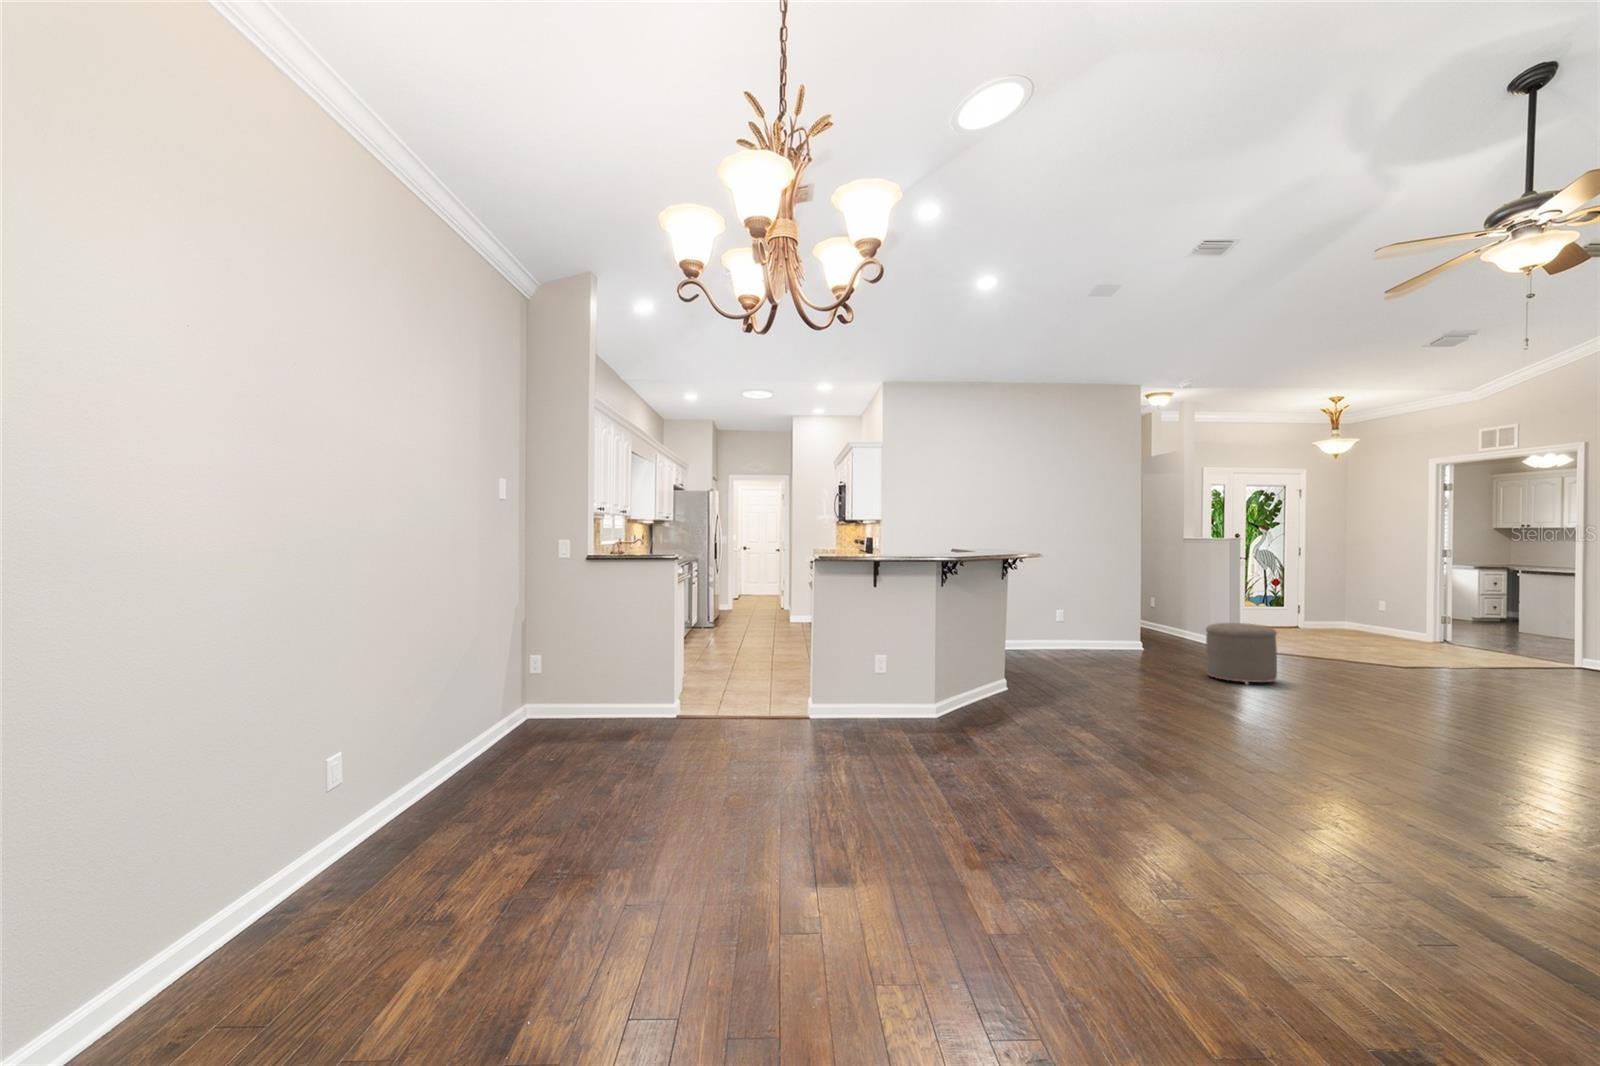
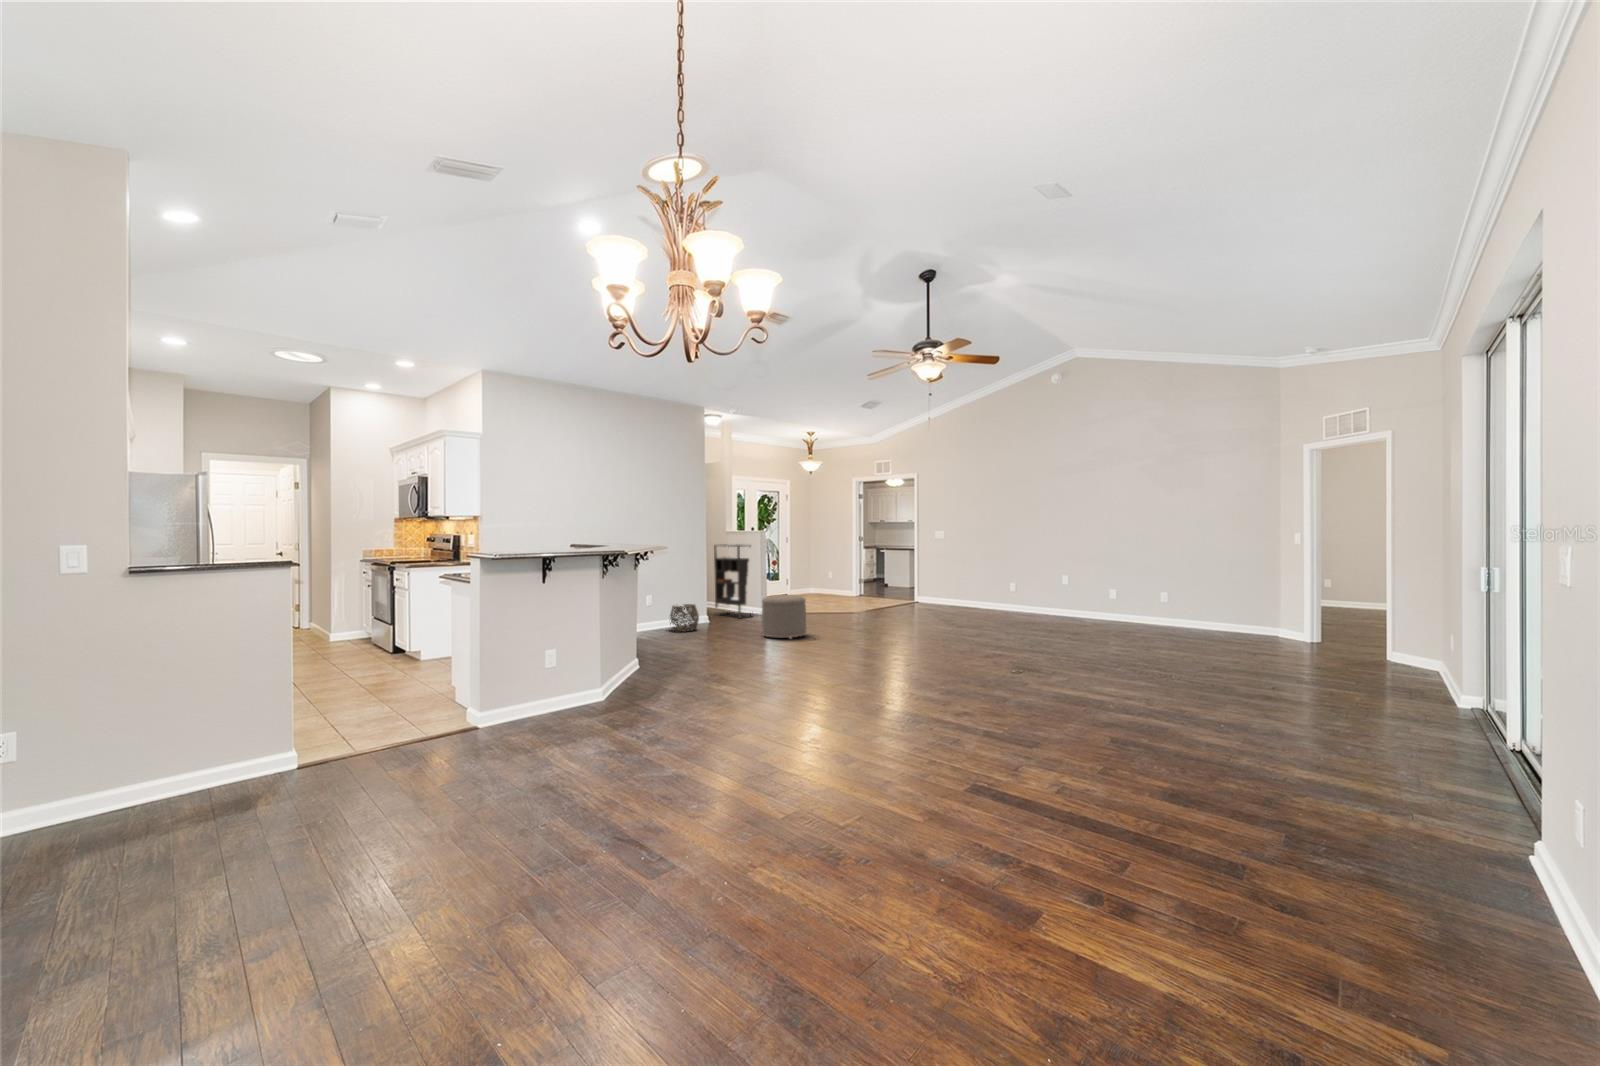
bookshelf: none [1165,554,1219,649] -> present [714,544,752,618]
woven basket: none [1088,623,1127,656] -> present [670,604,699,632]

